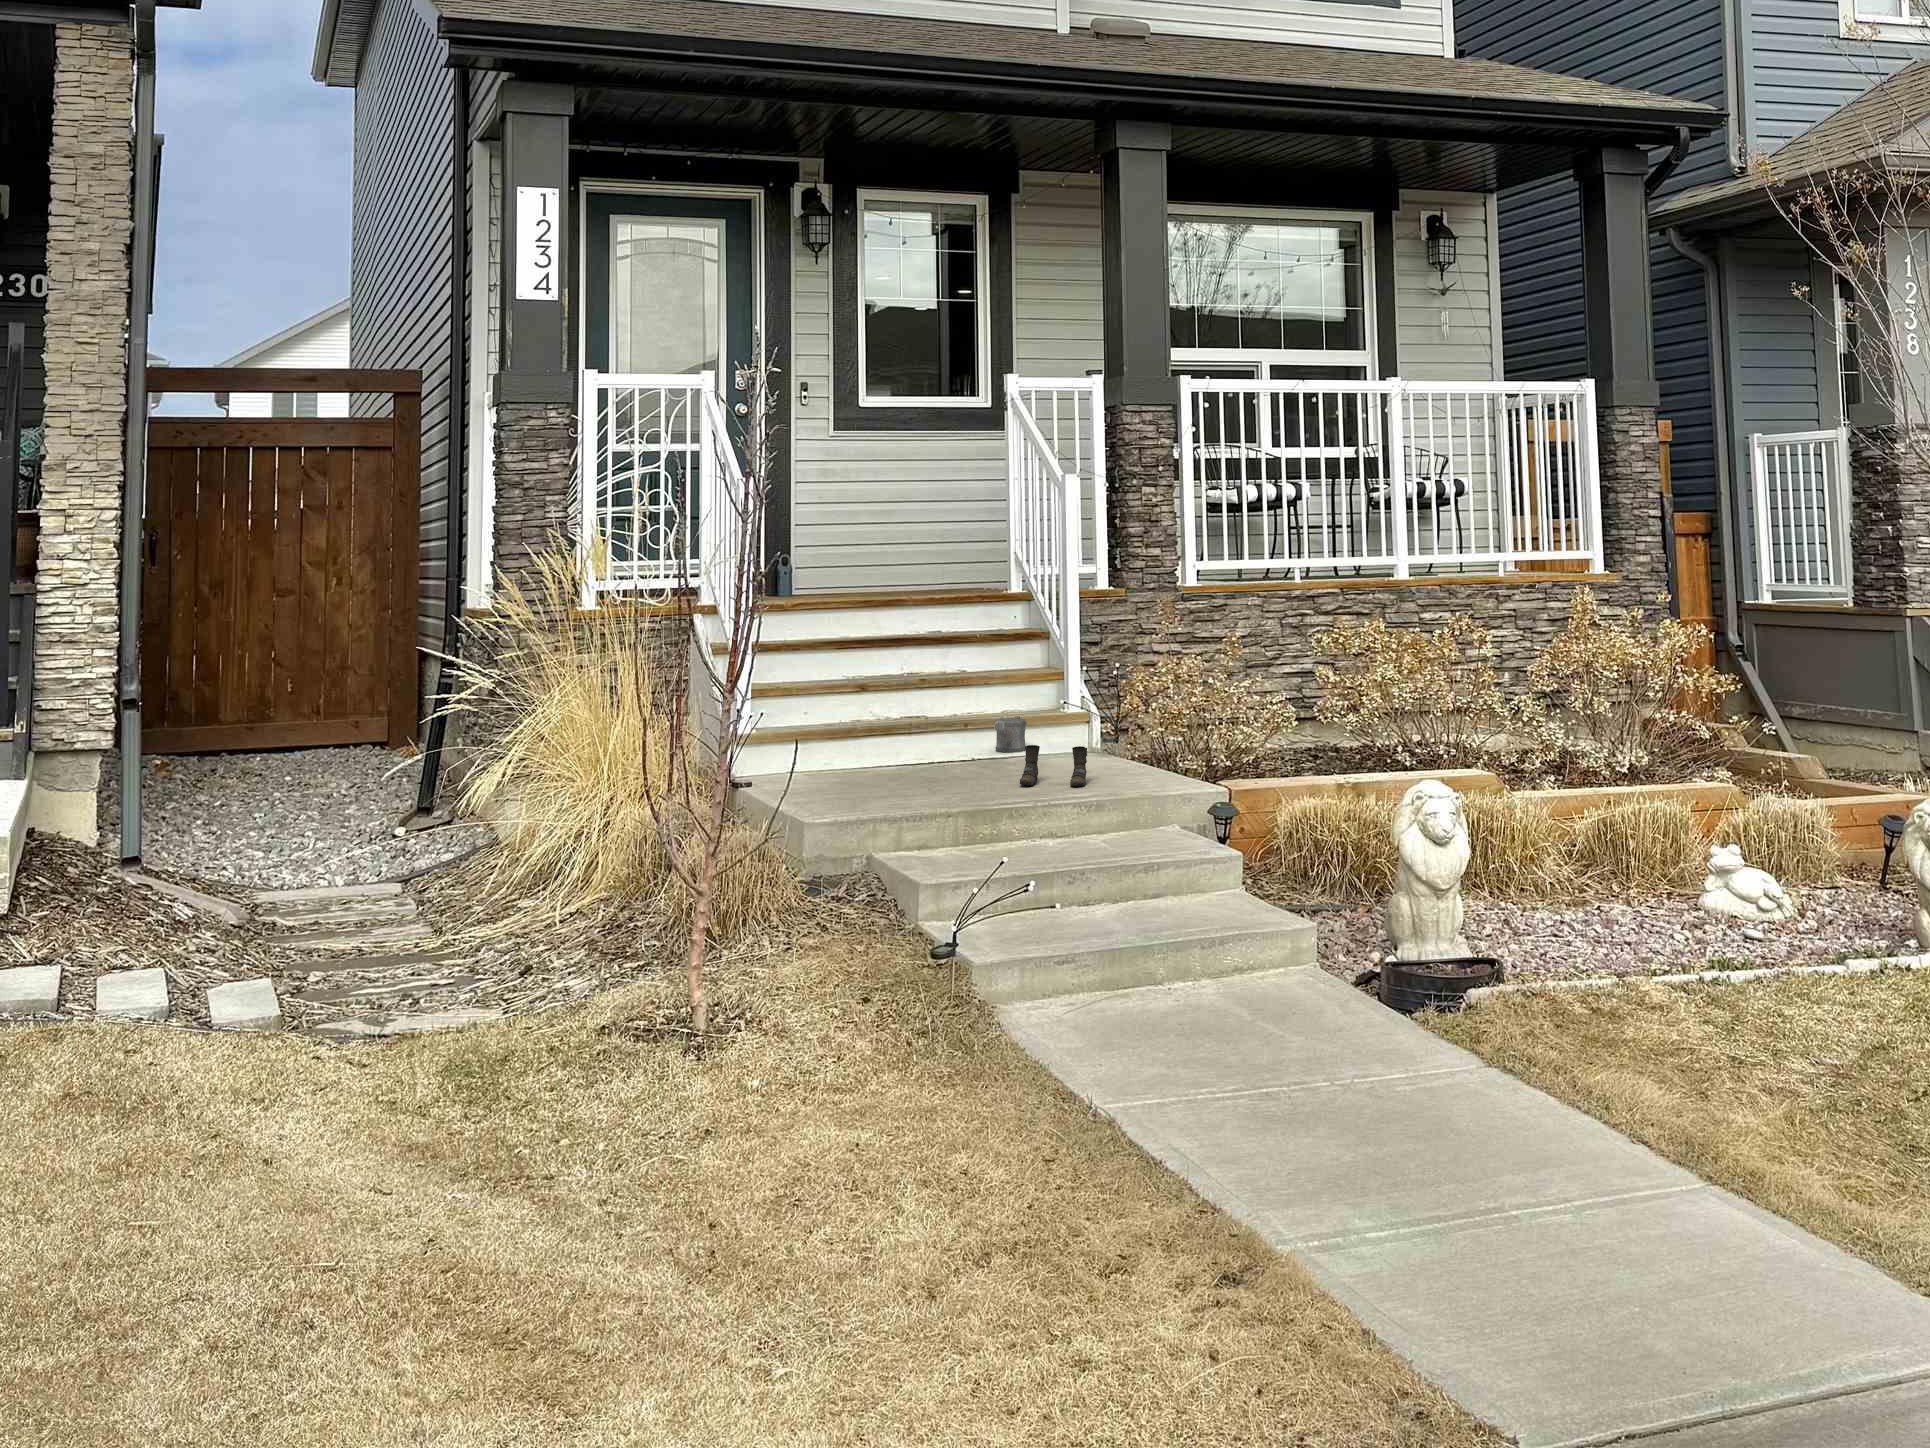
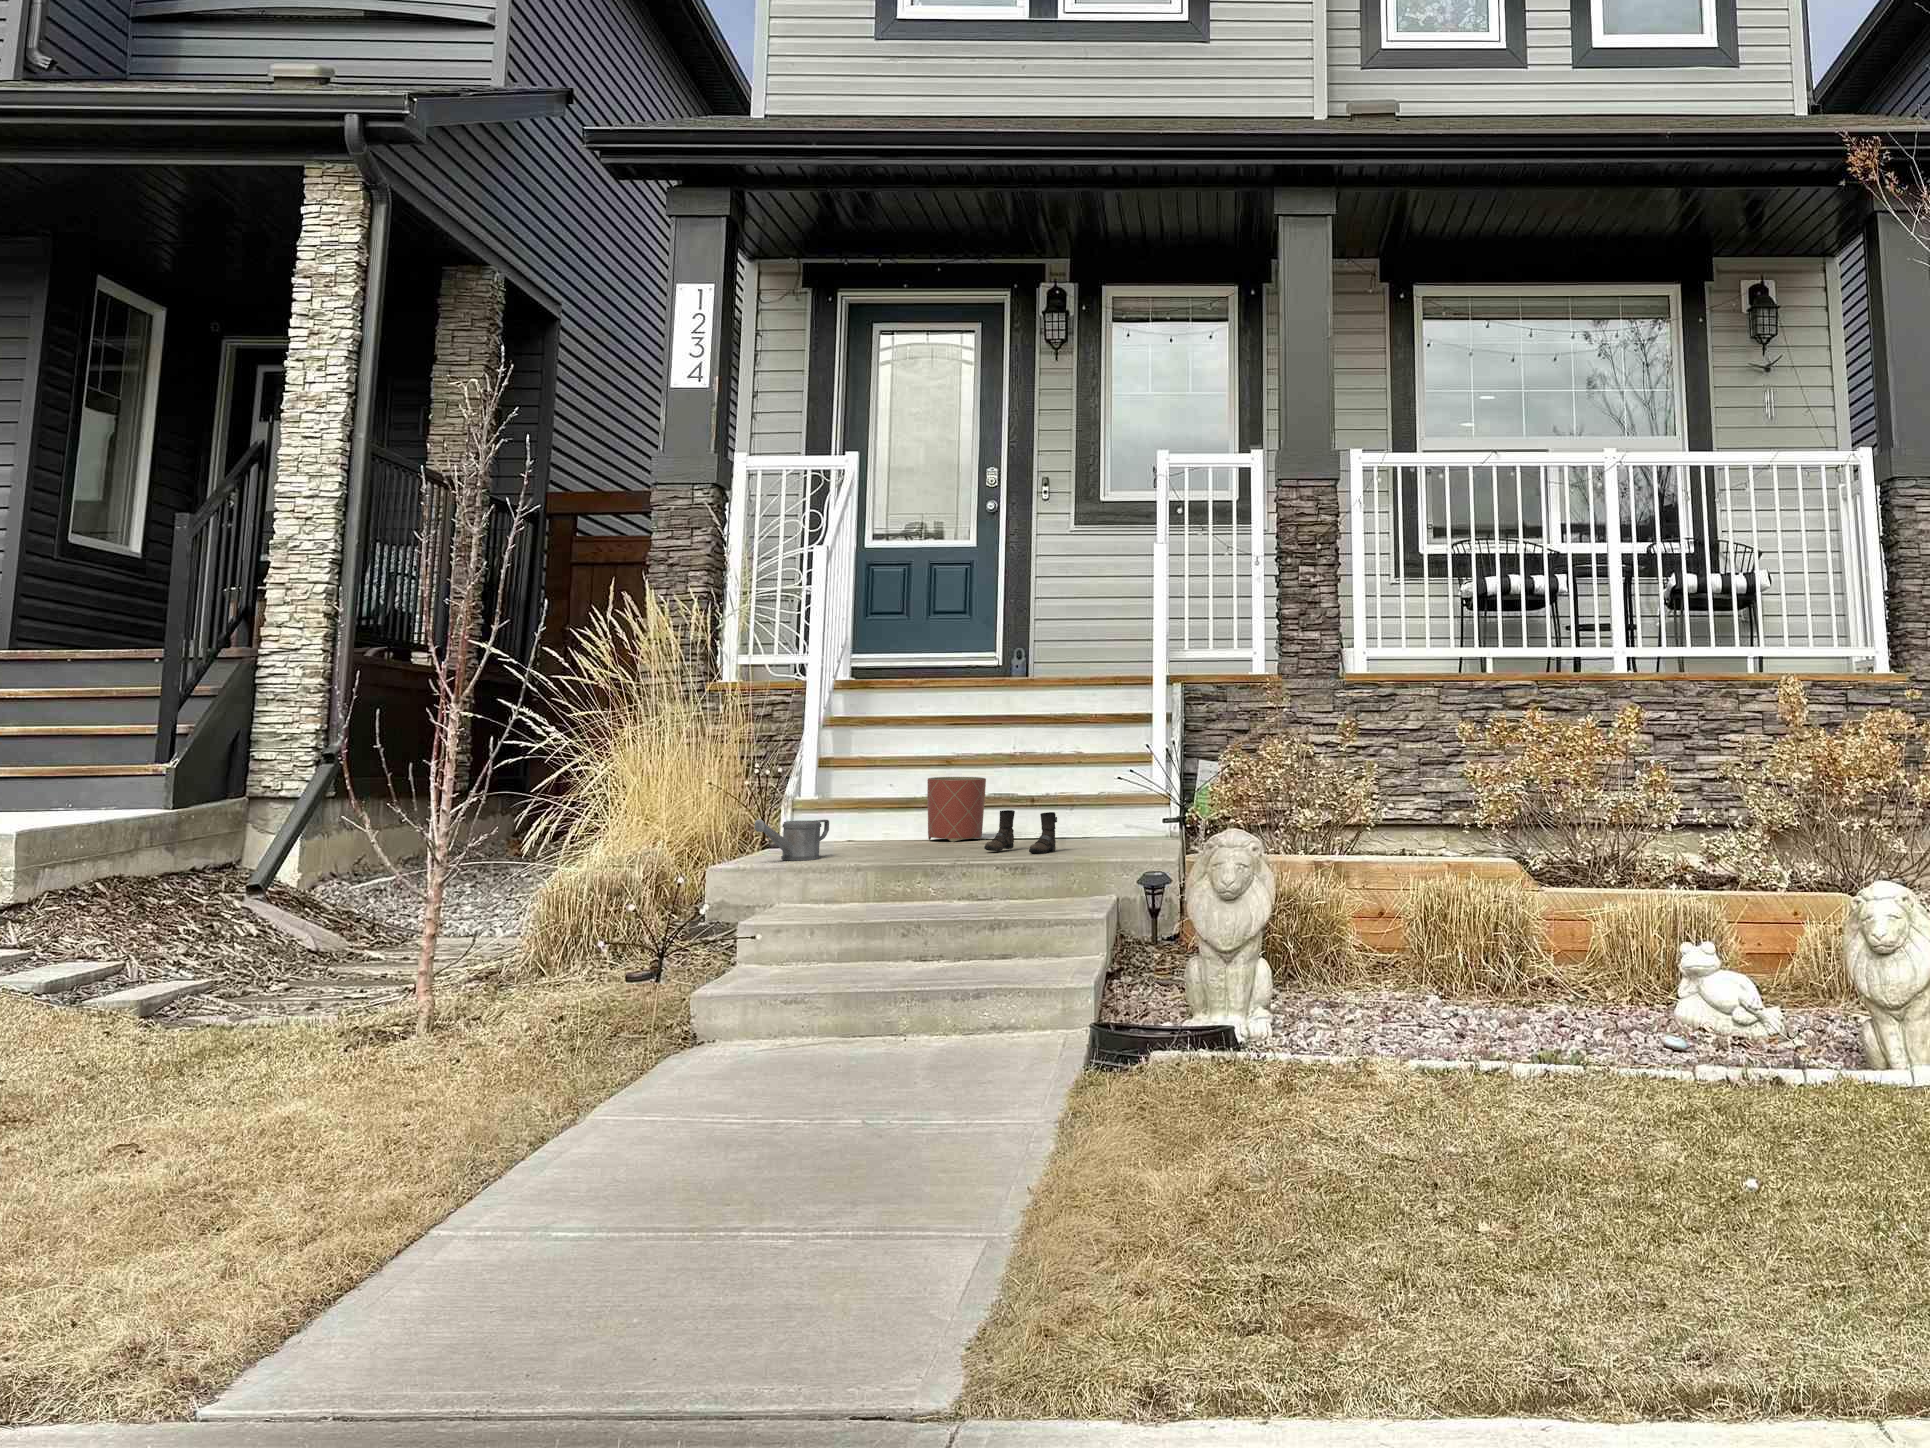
planter: none [895,706,951,771] -> present [927,777,986,842]
watering can: present [994,716,1027,752] -> present [755,819,829,861]

